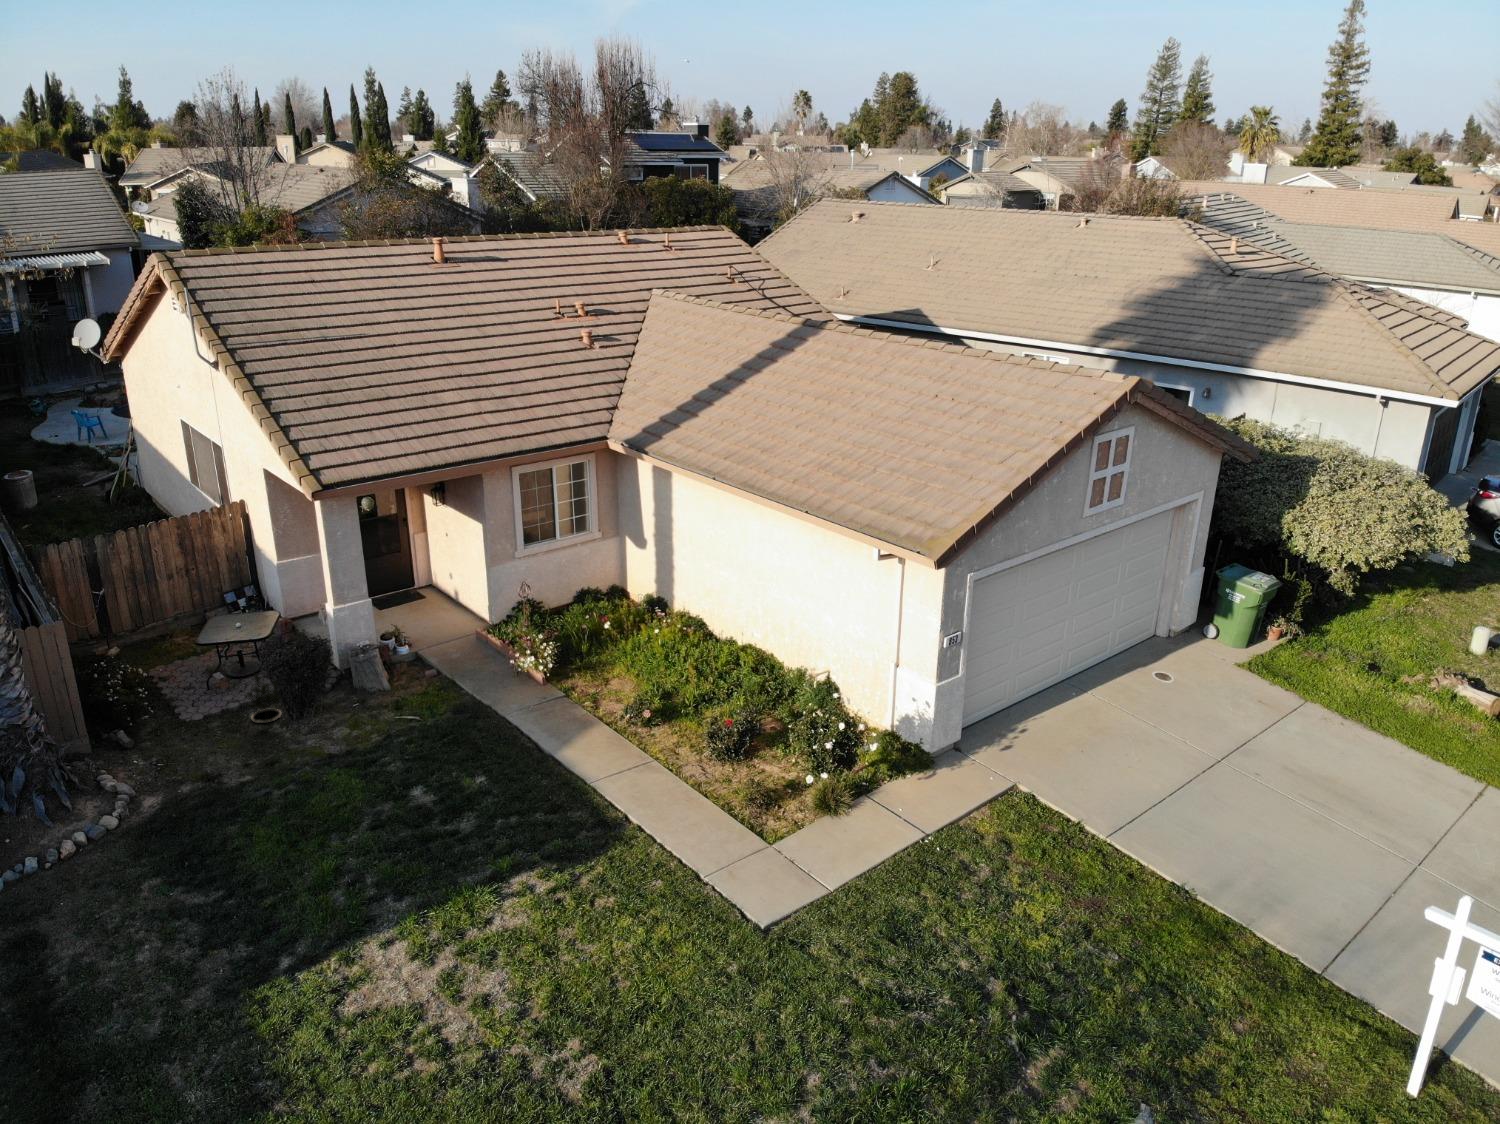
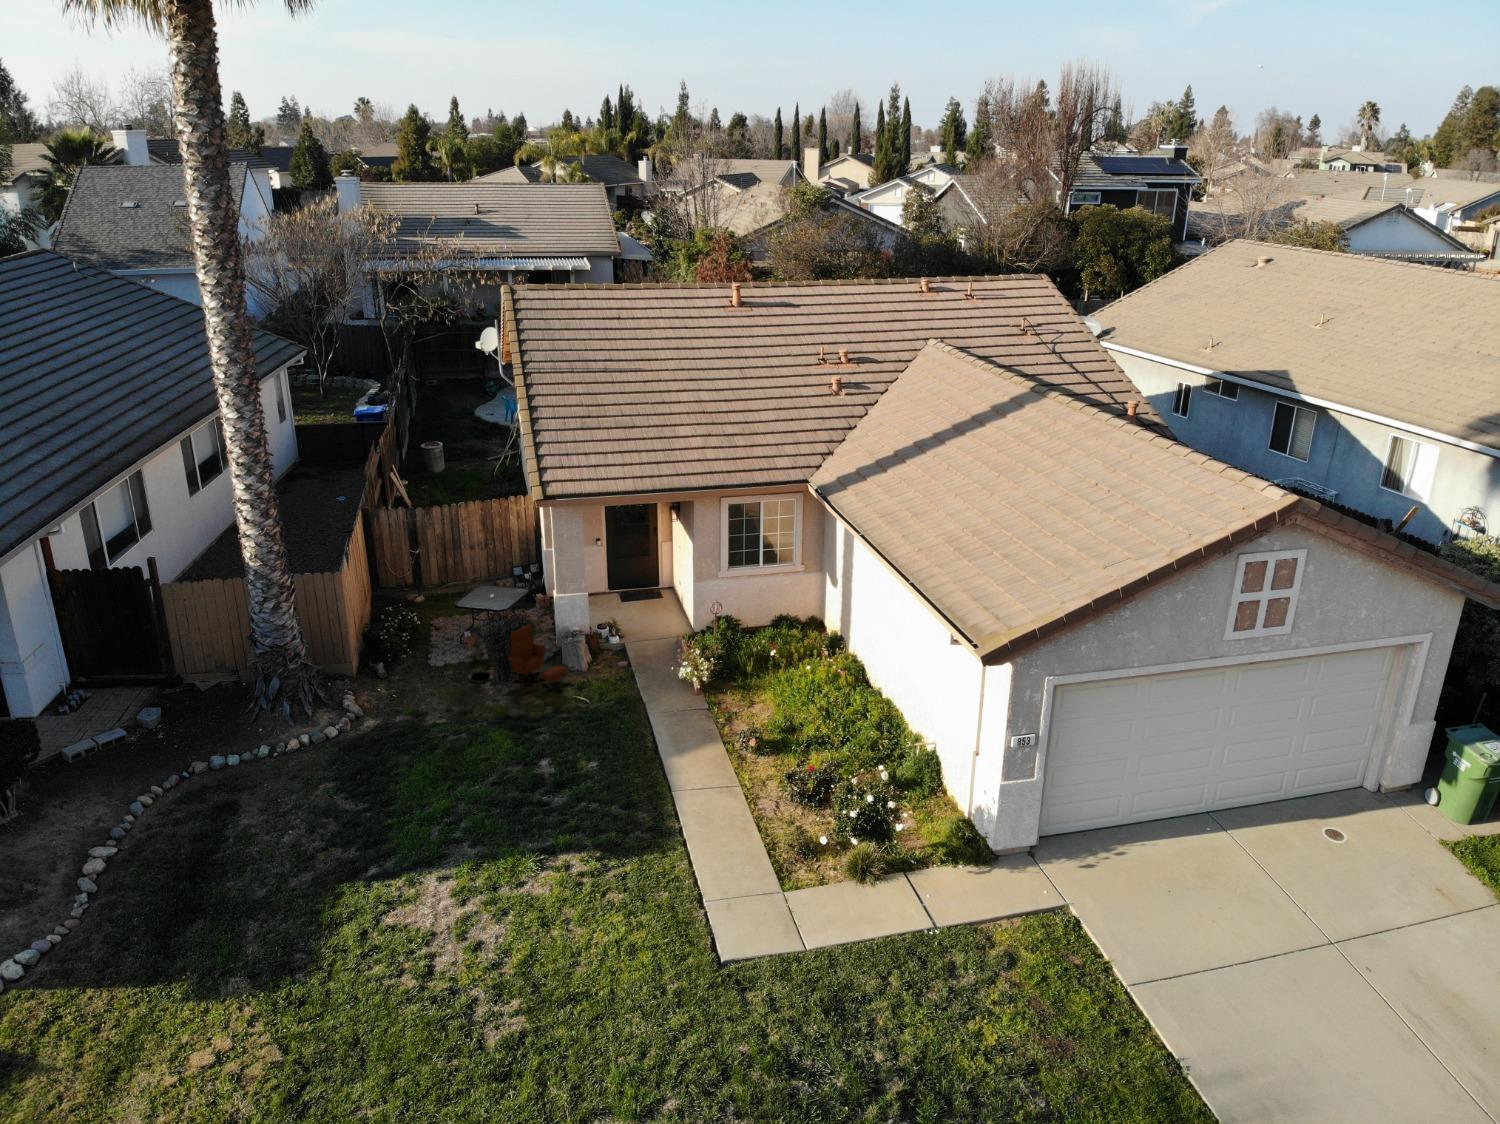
lounge chair: none [304,641,384,715] -> present [508,625,568,691]

